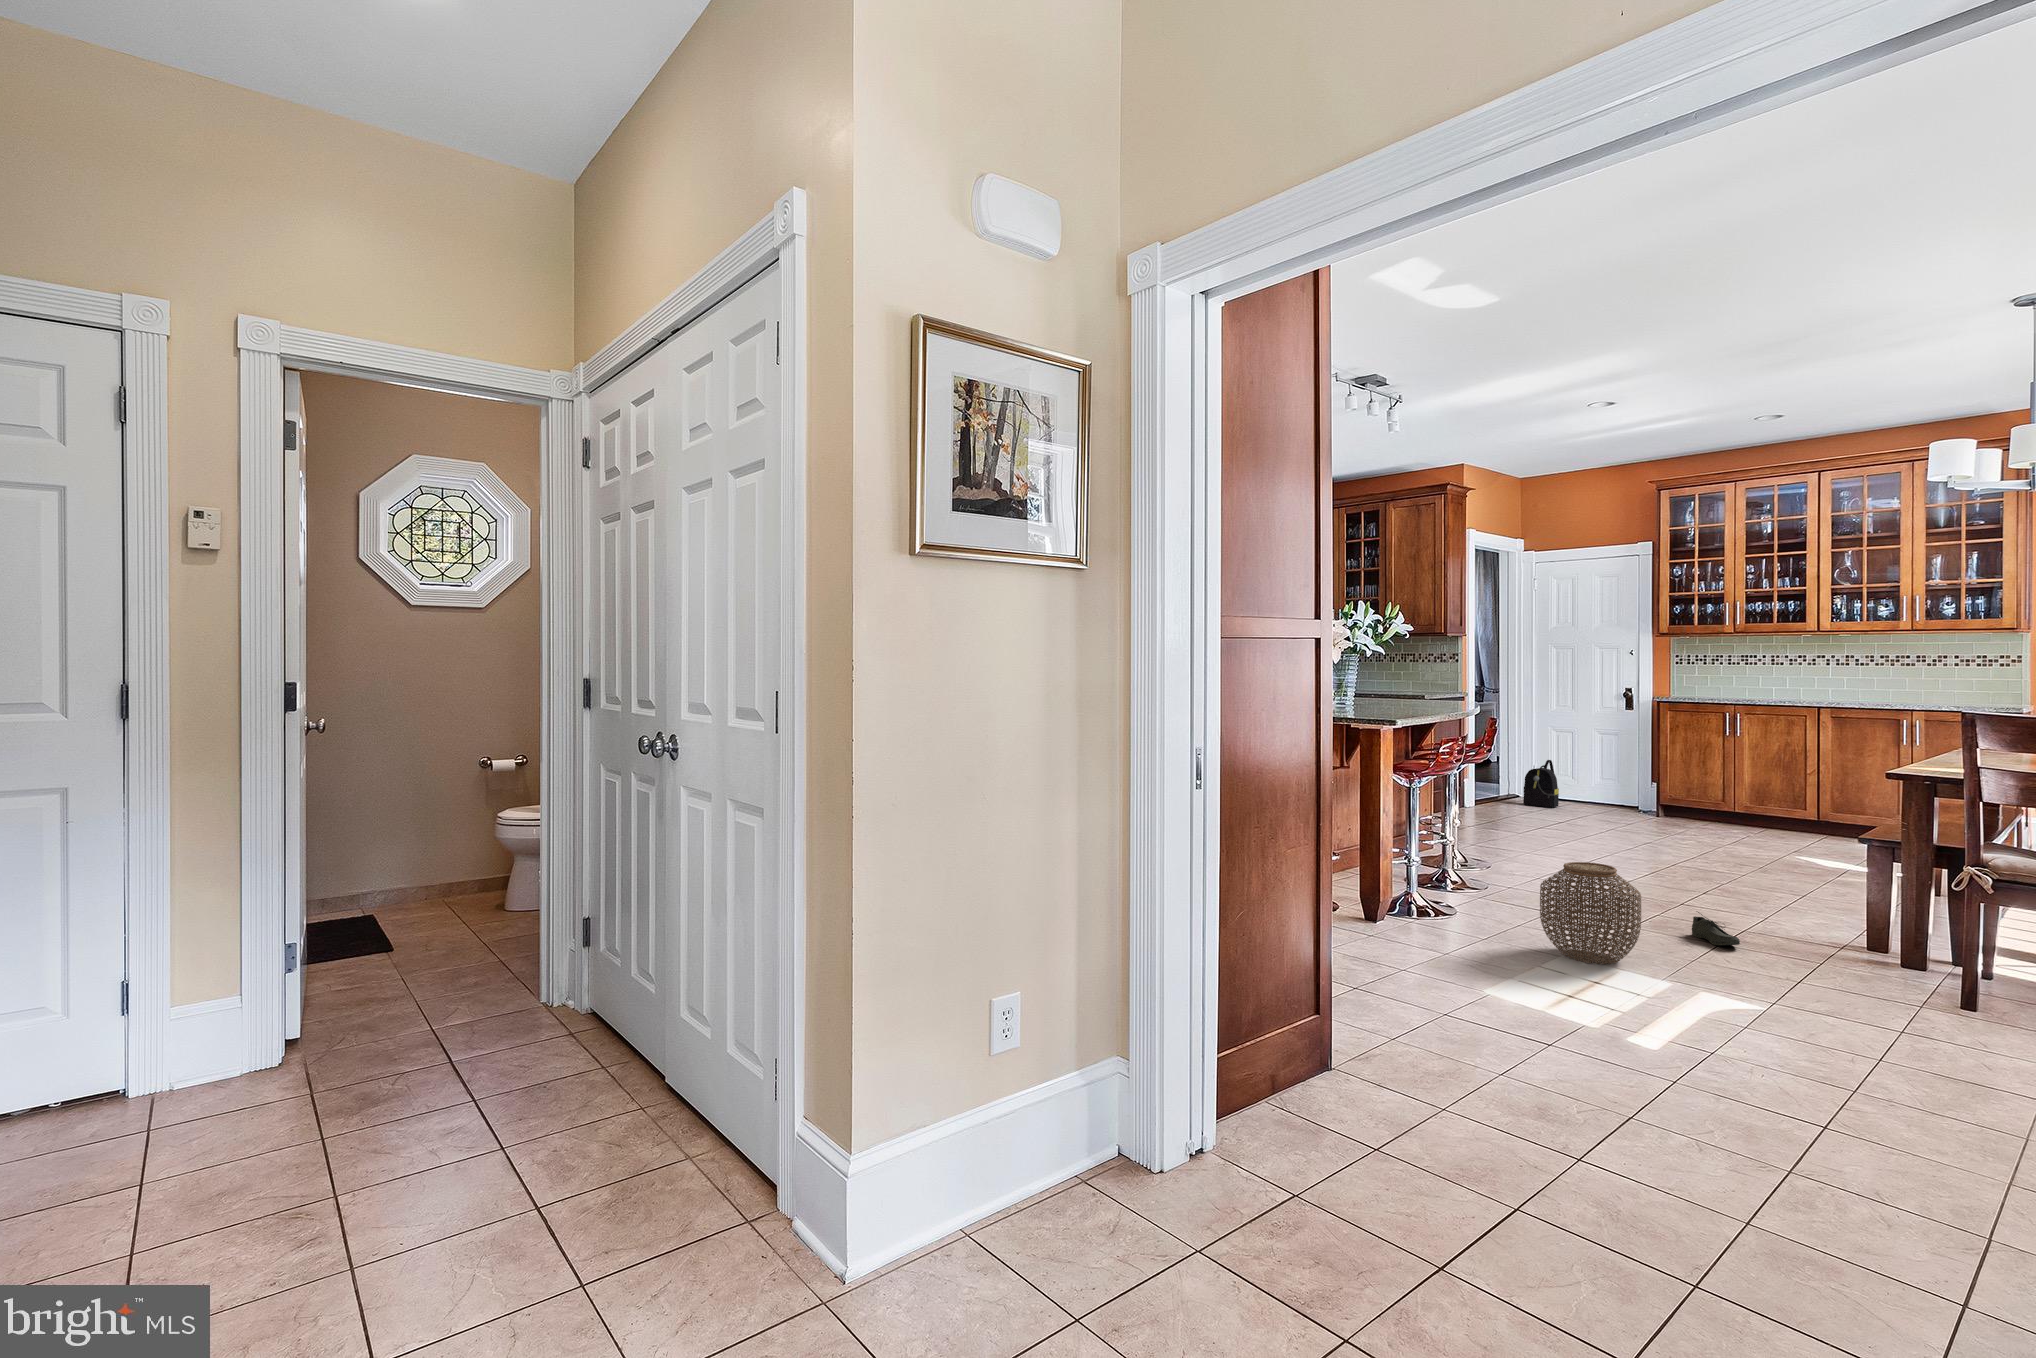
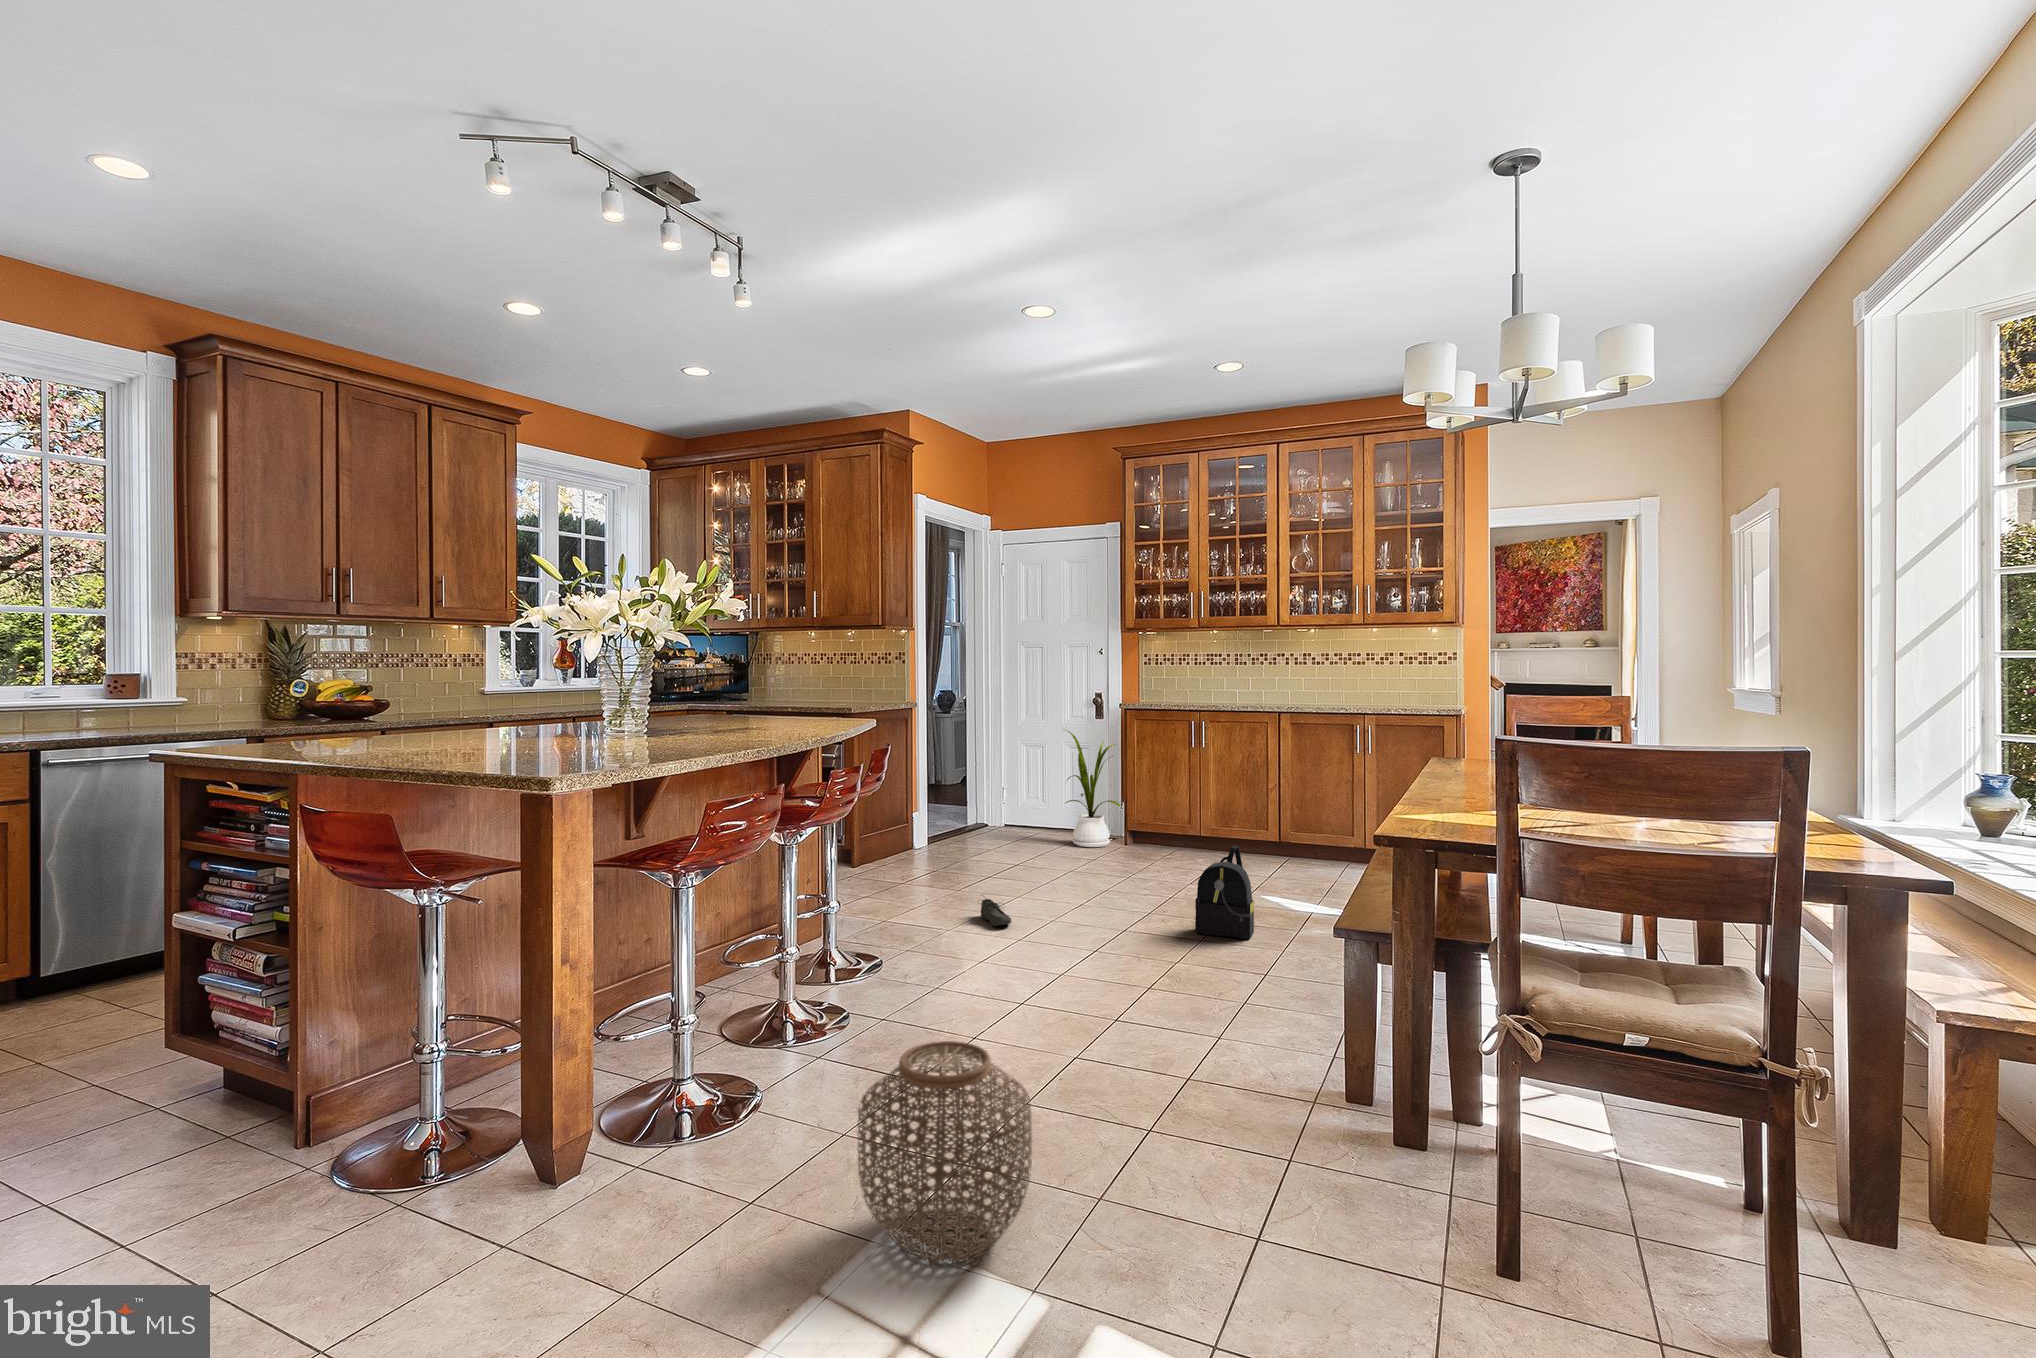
house plant: none [1592,718,1653,818] -> present [1066,730,1121,847]
backpack: present [1523,760,1559,808] -> present [1195,846,1254,939]
shoe: present [1692,912,1740,945] -> present [978,895,1011,926]

